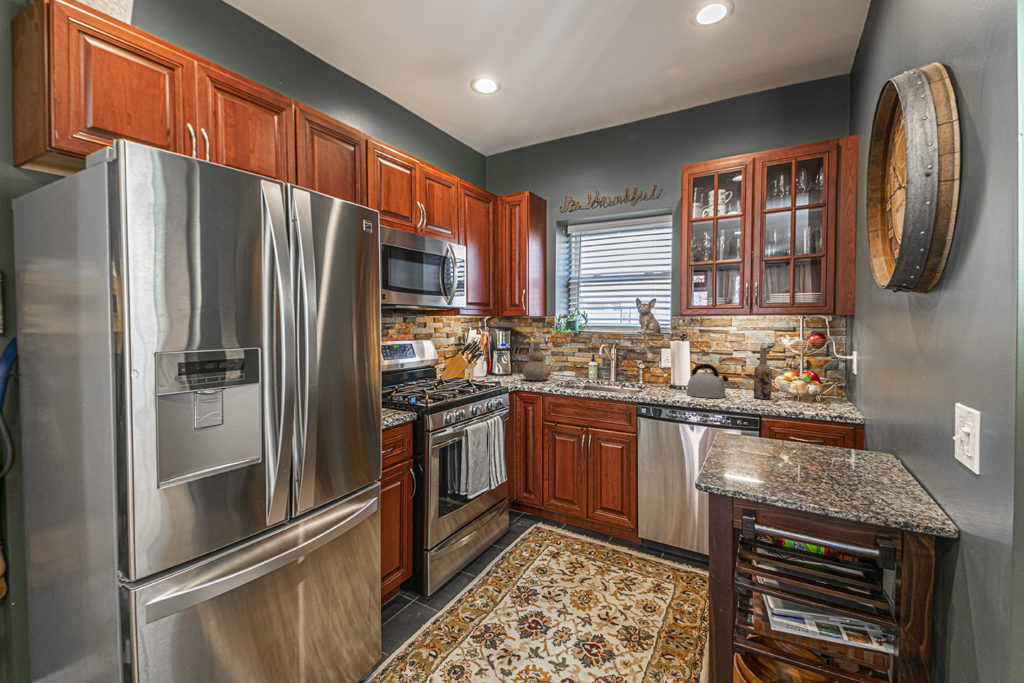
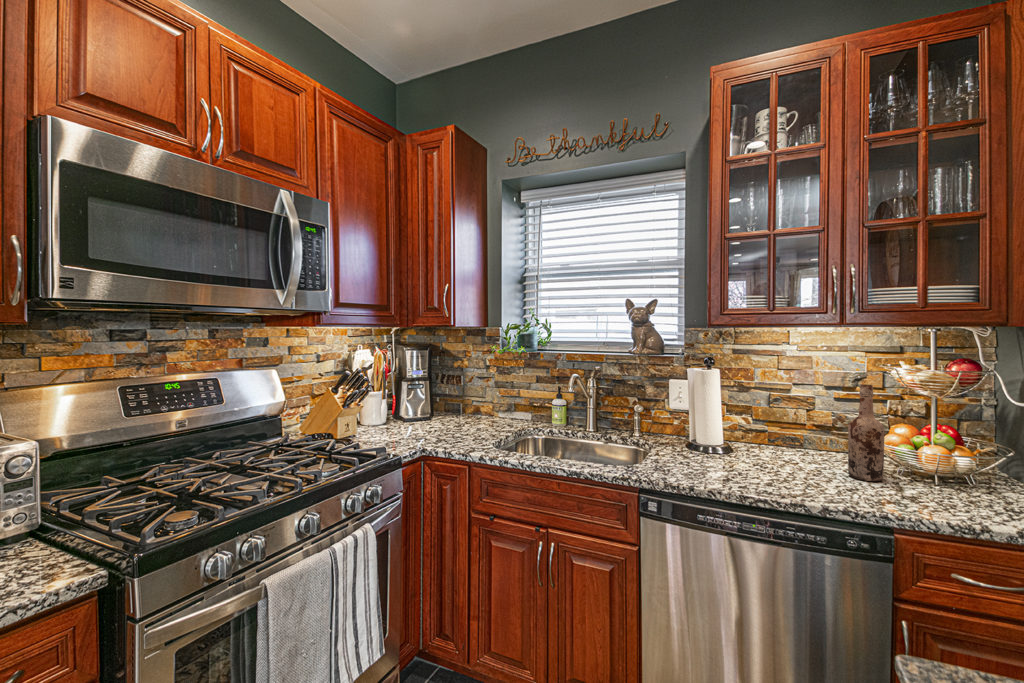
vase: present [523,342,550,381] -> none [444,368,490,433]
kettle: present [686,364,728,398] -> none [723,413,804,478]

